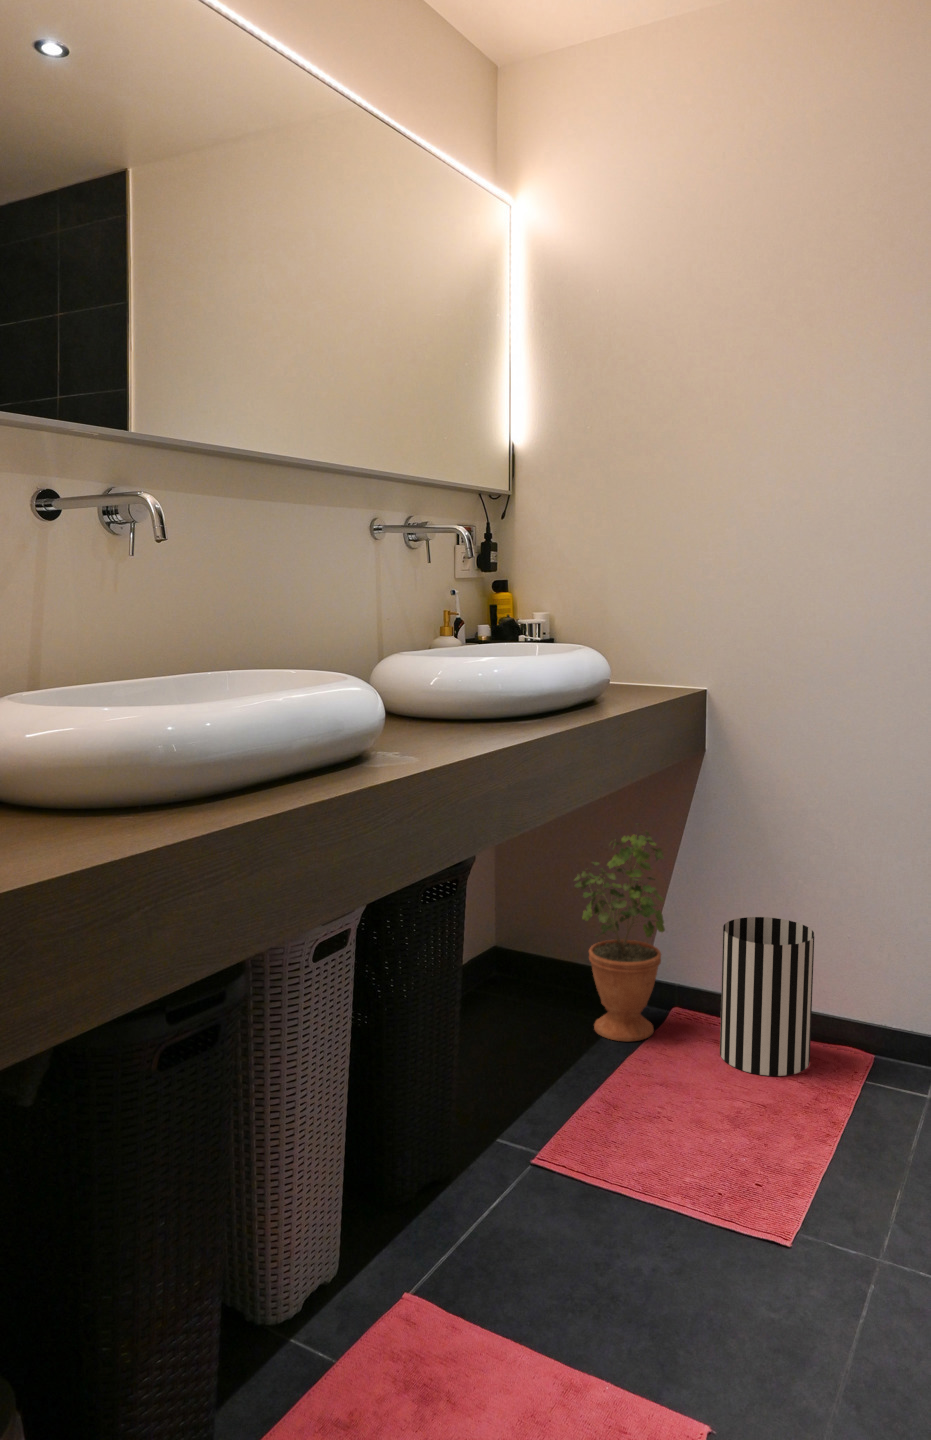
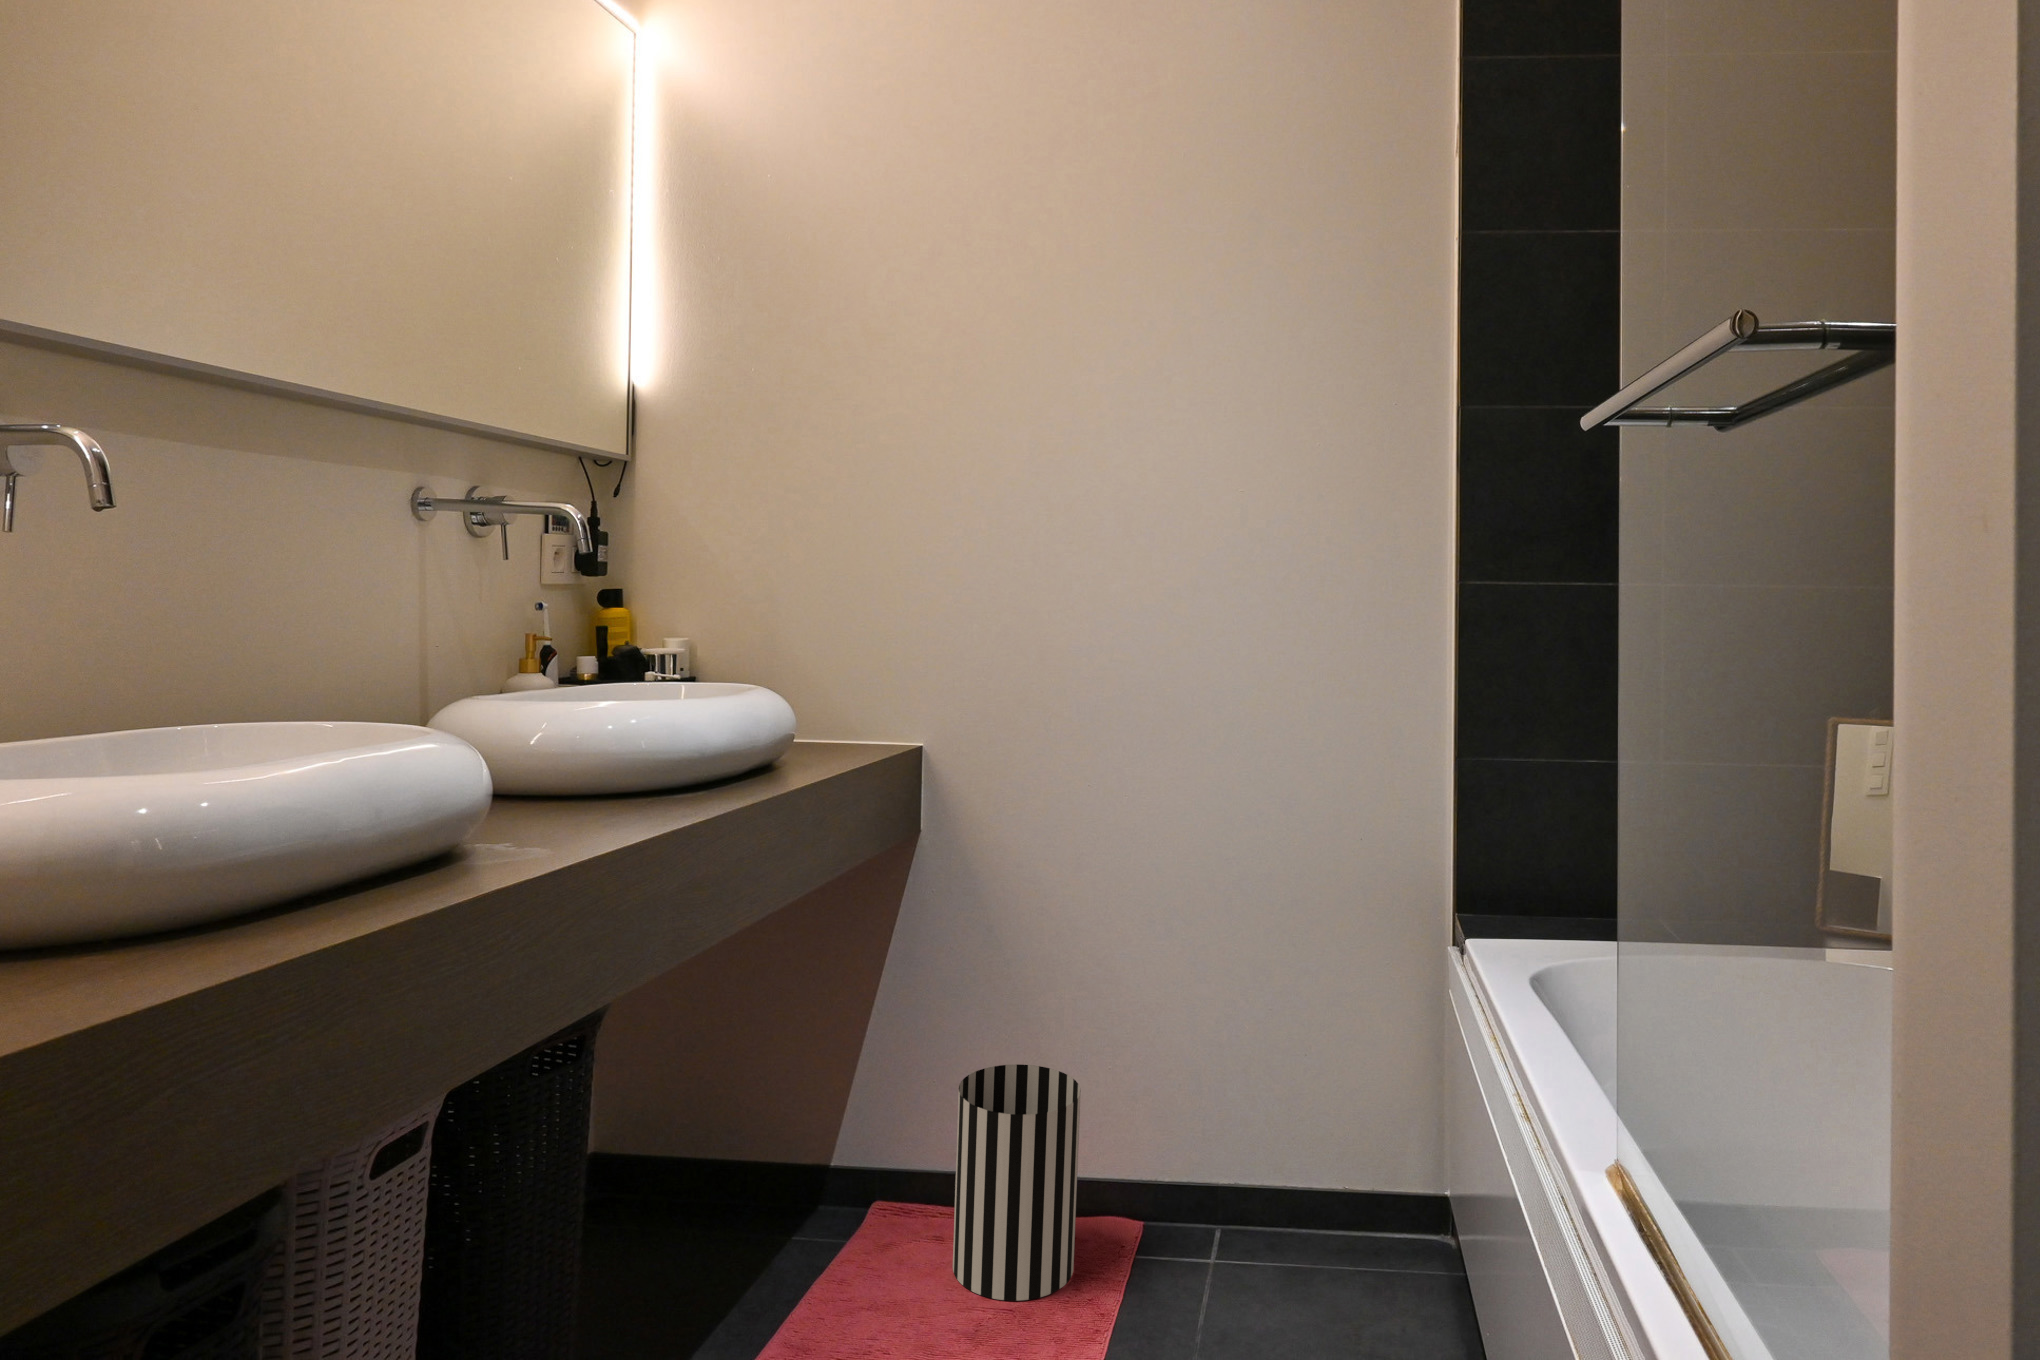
potted plant: present [575,831,665,1041] -> none [736,947,872,1281]

